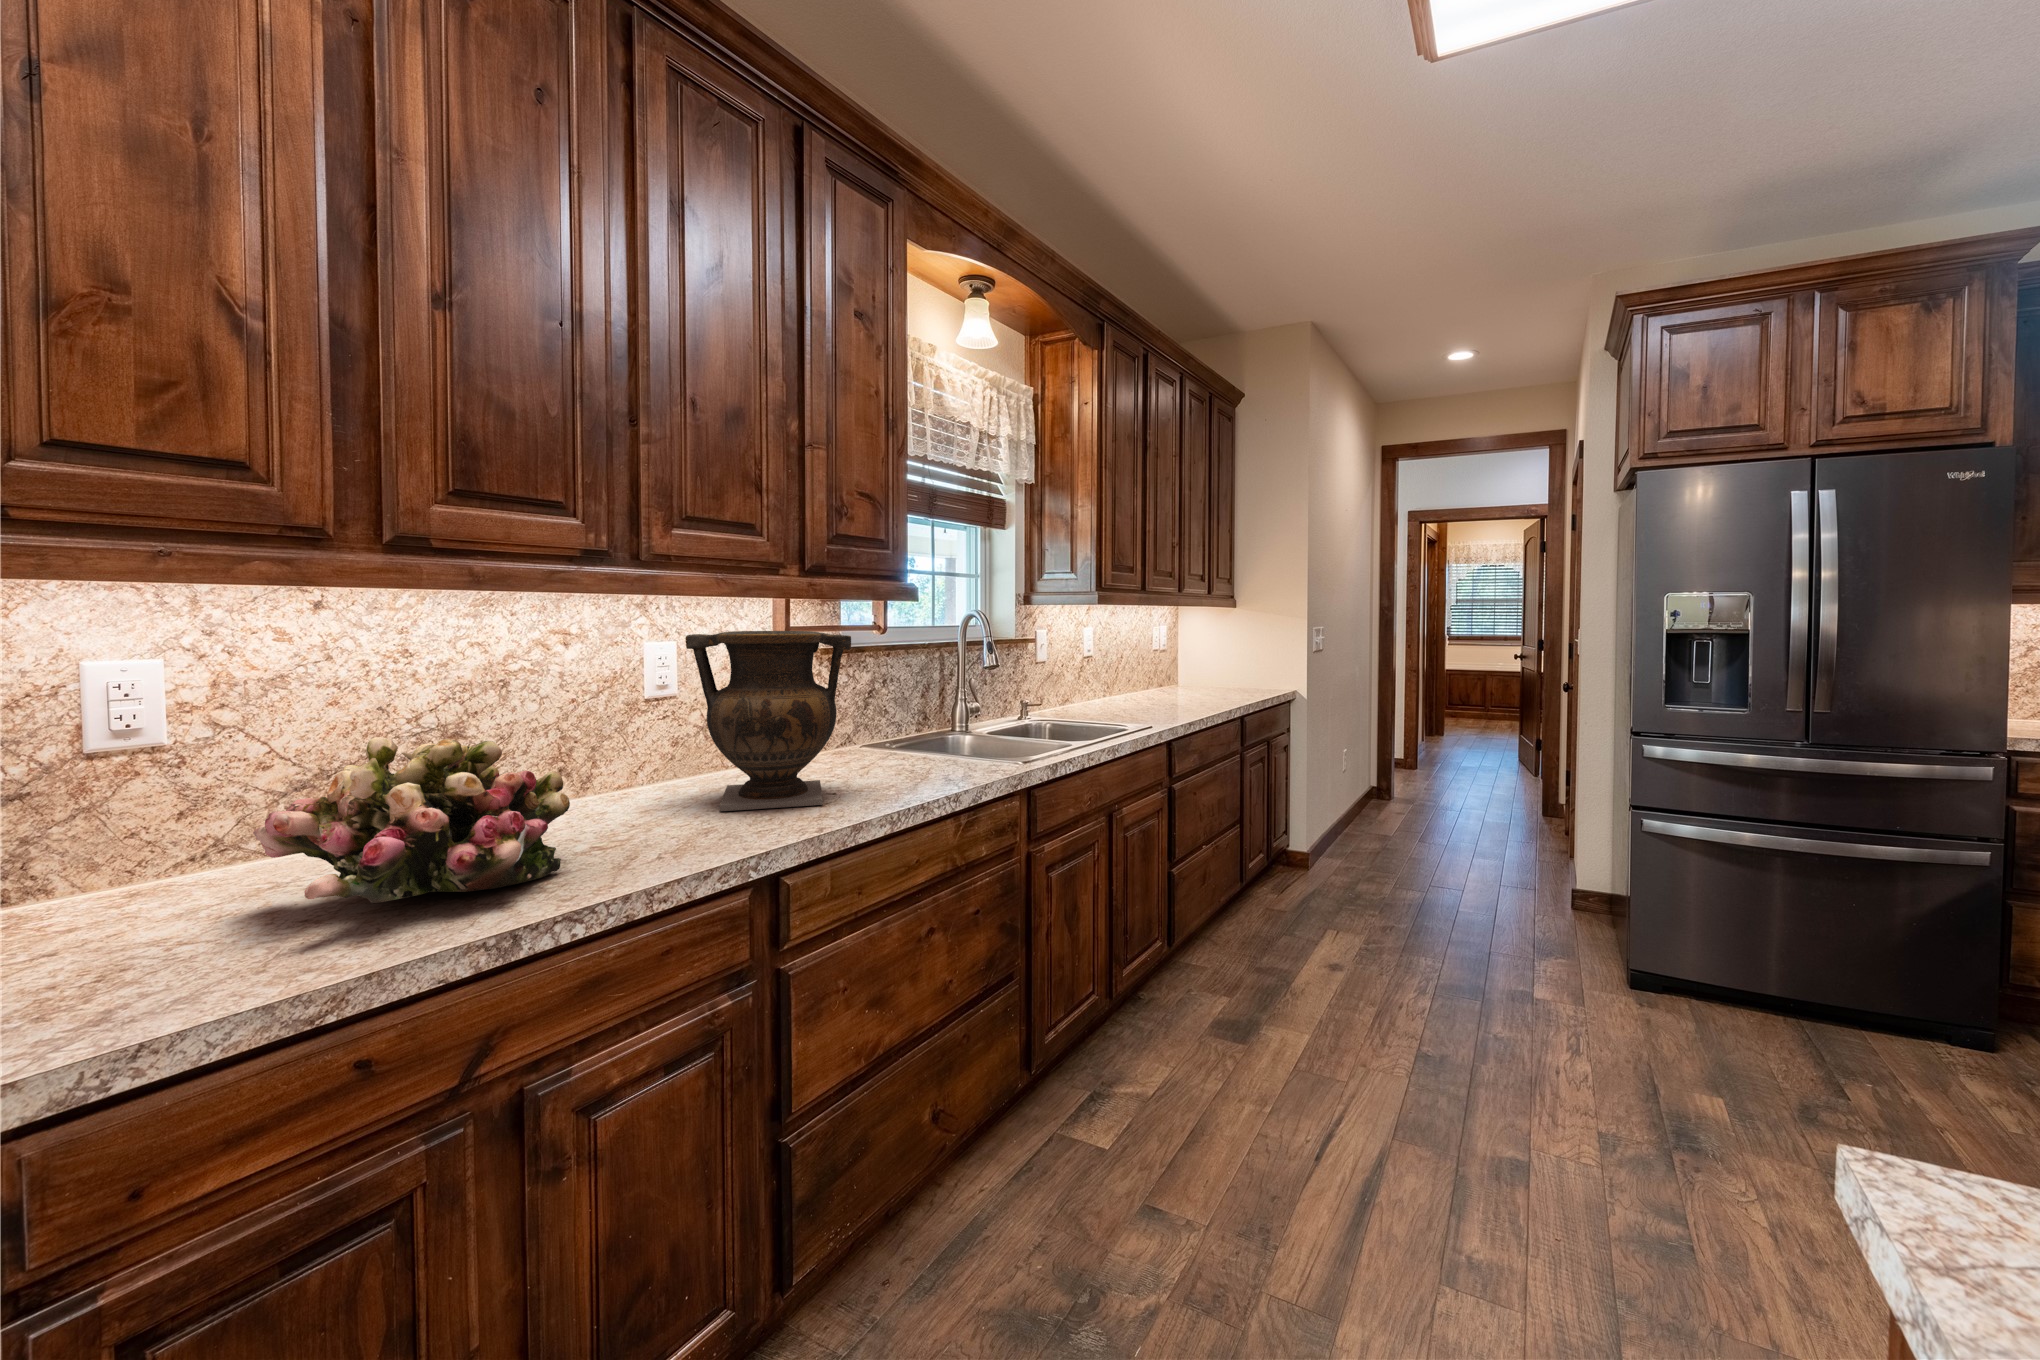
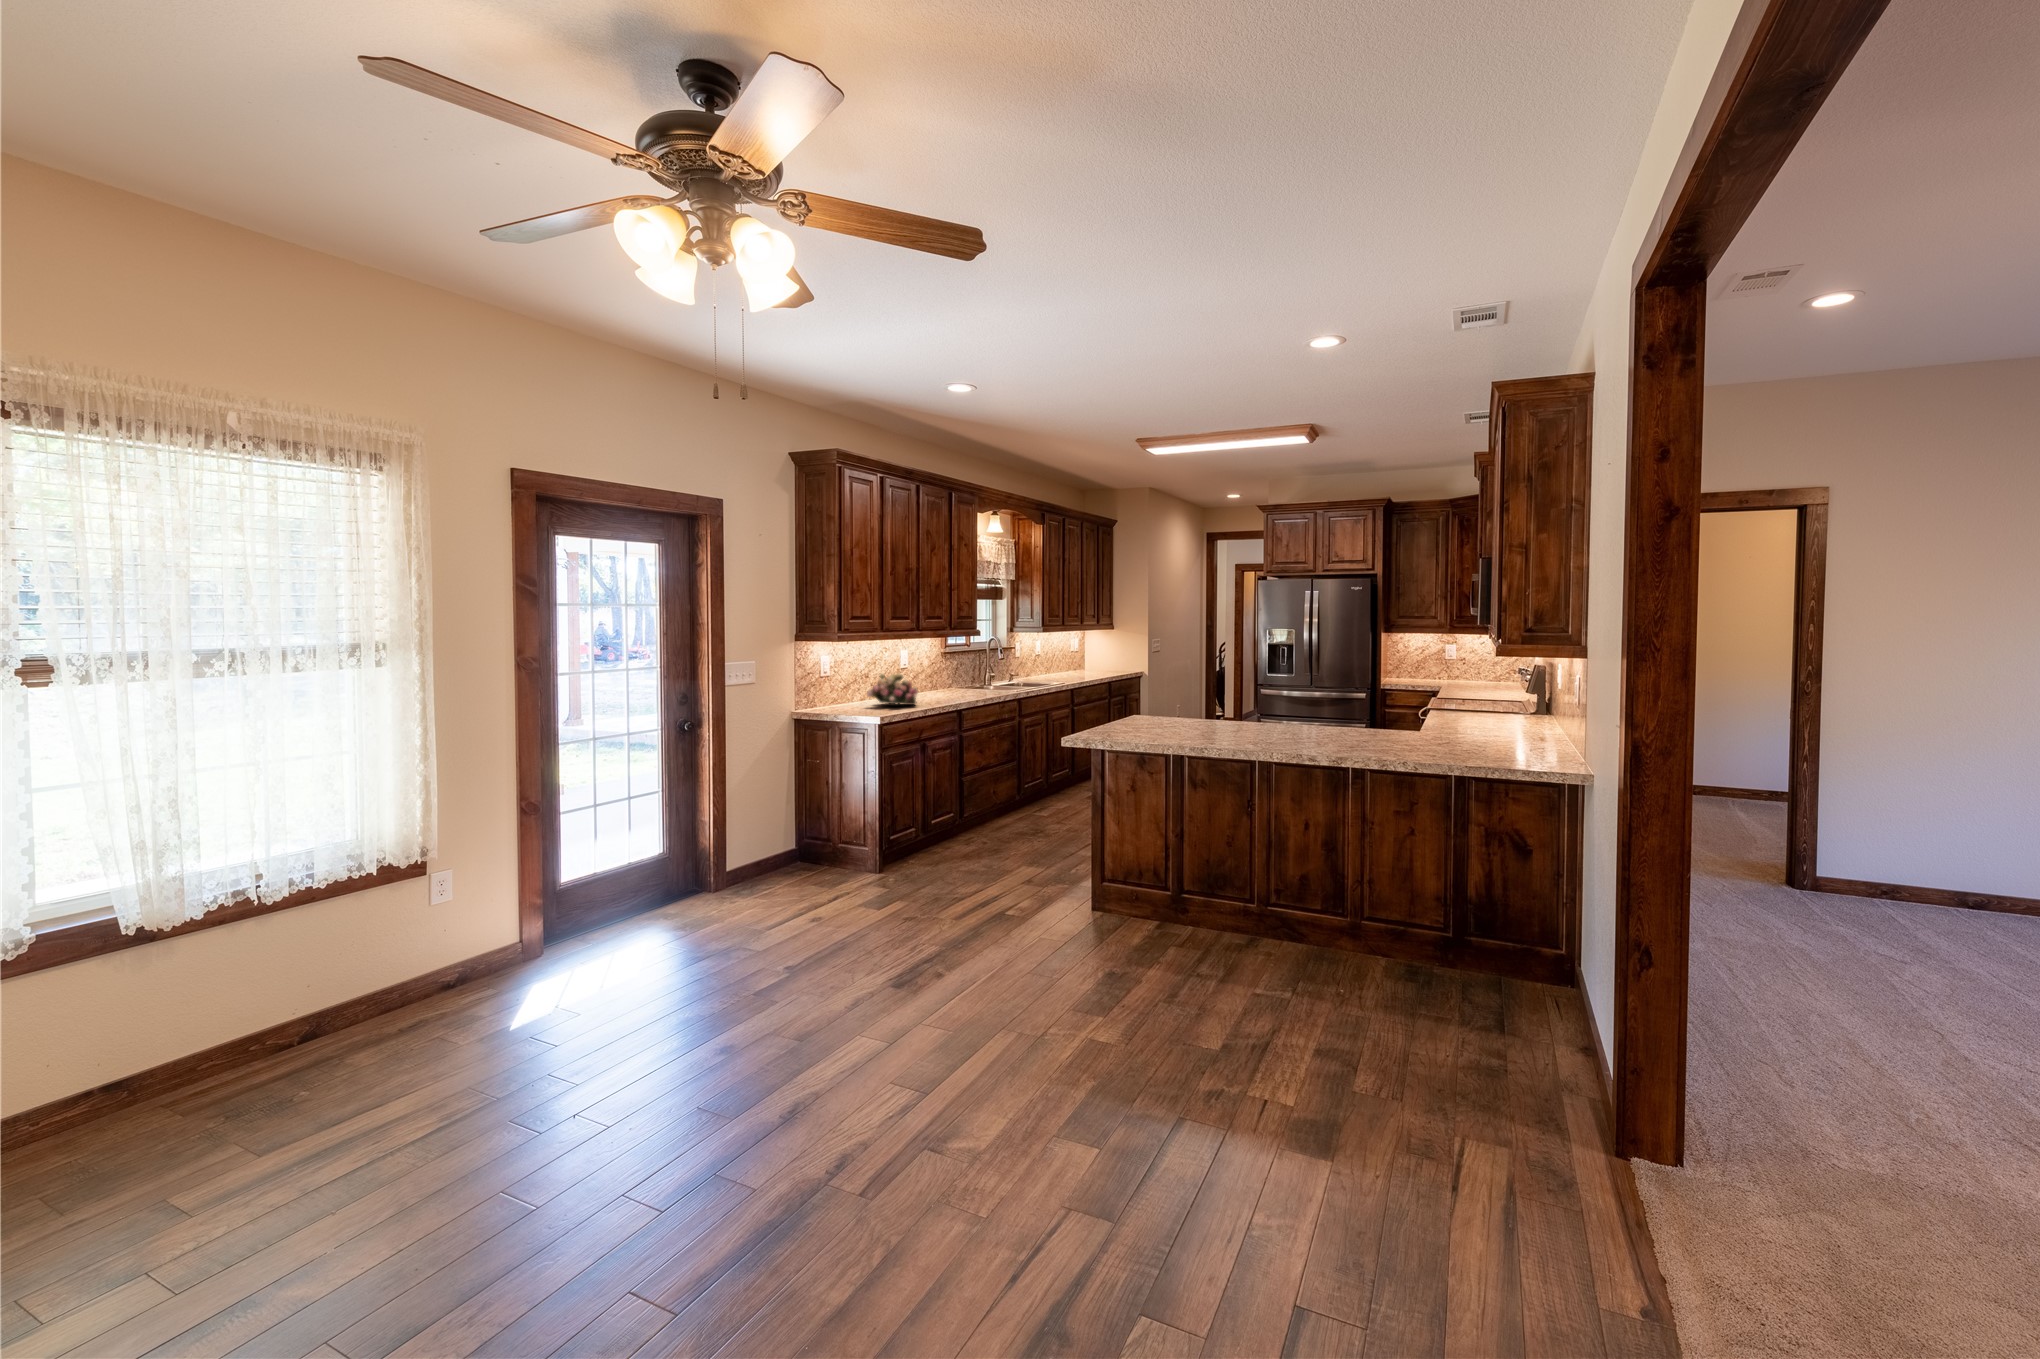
vase: present [686,631,851,811] -> none [921,647,968,698]

